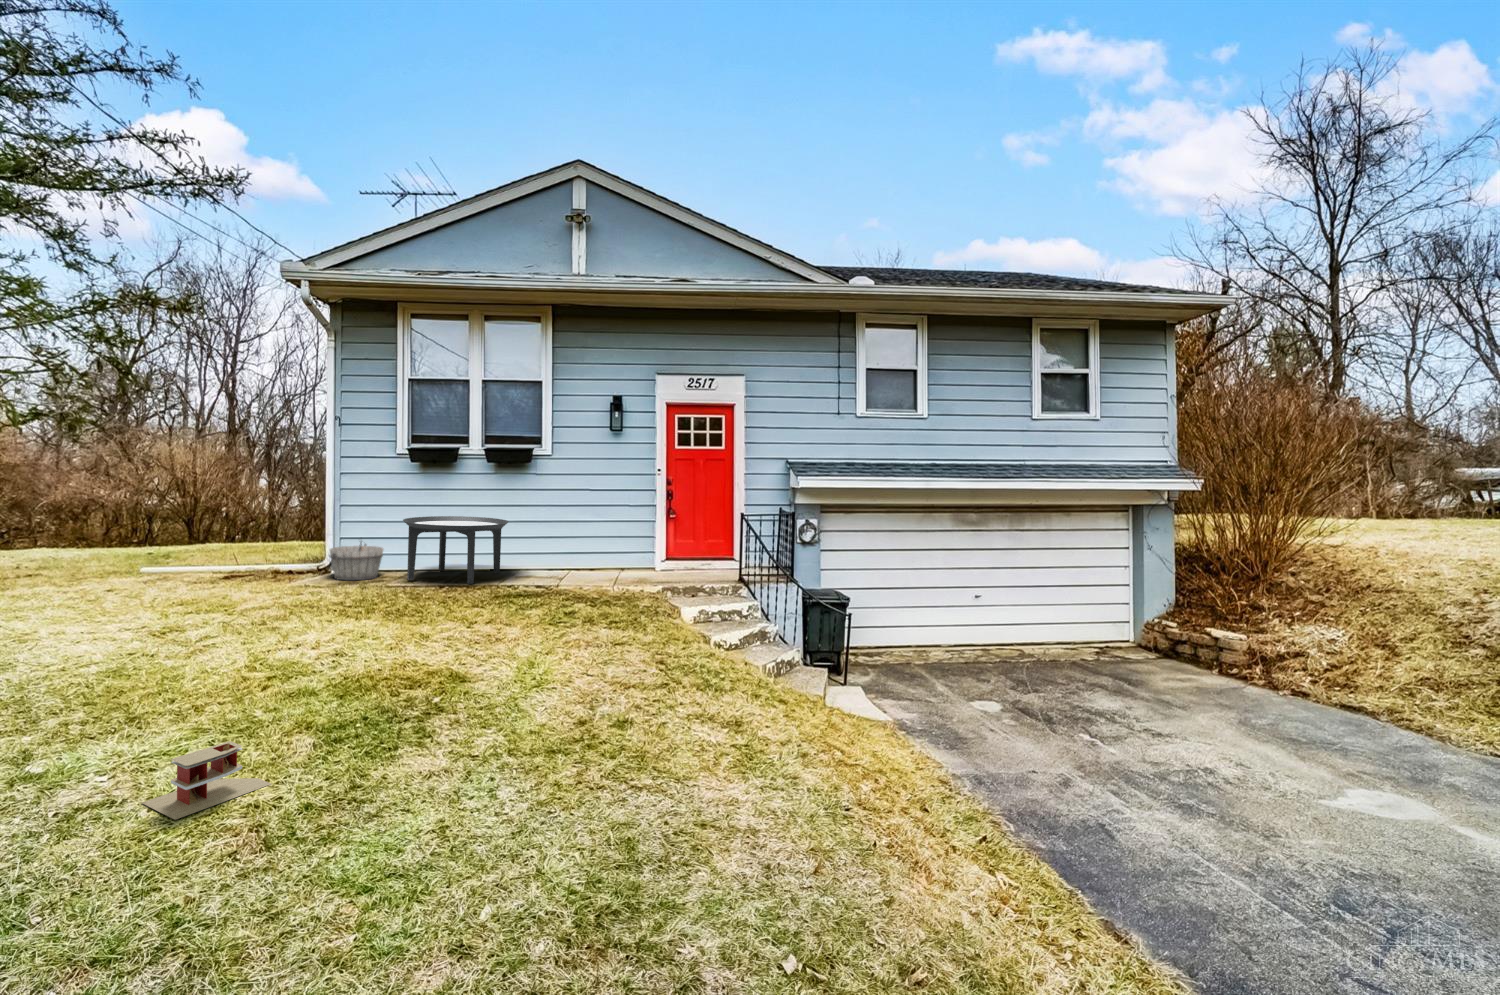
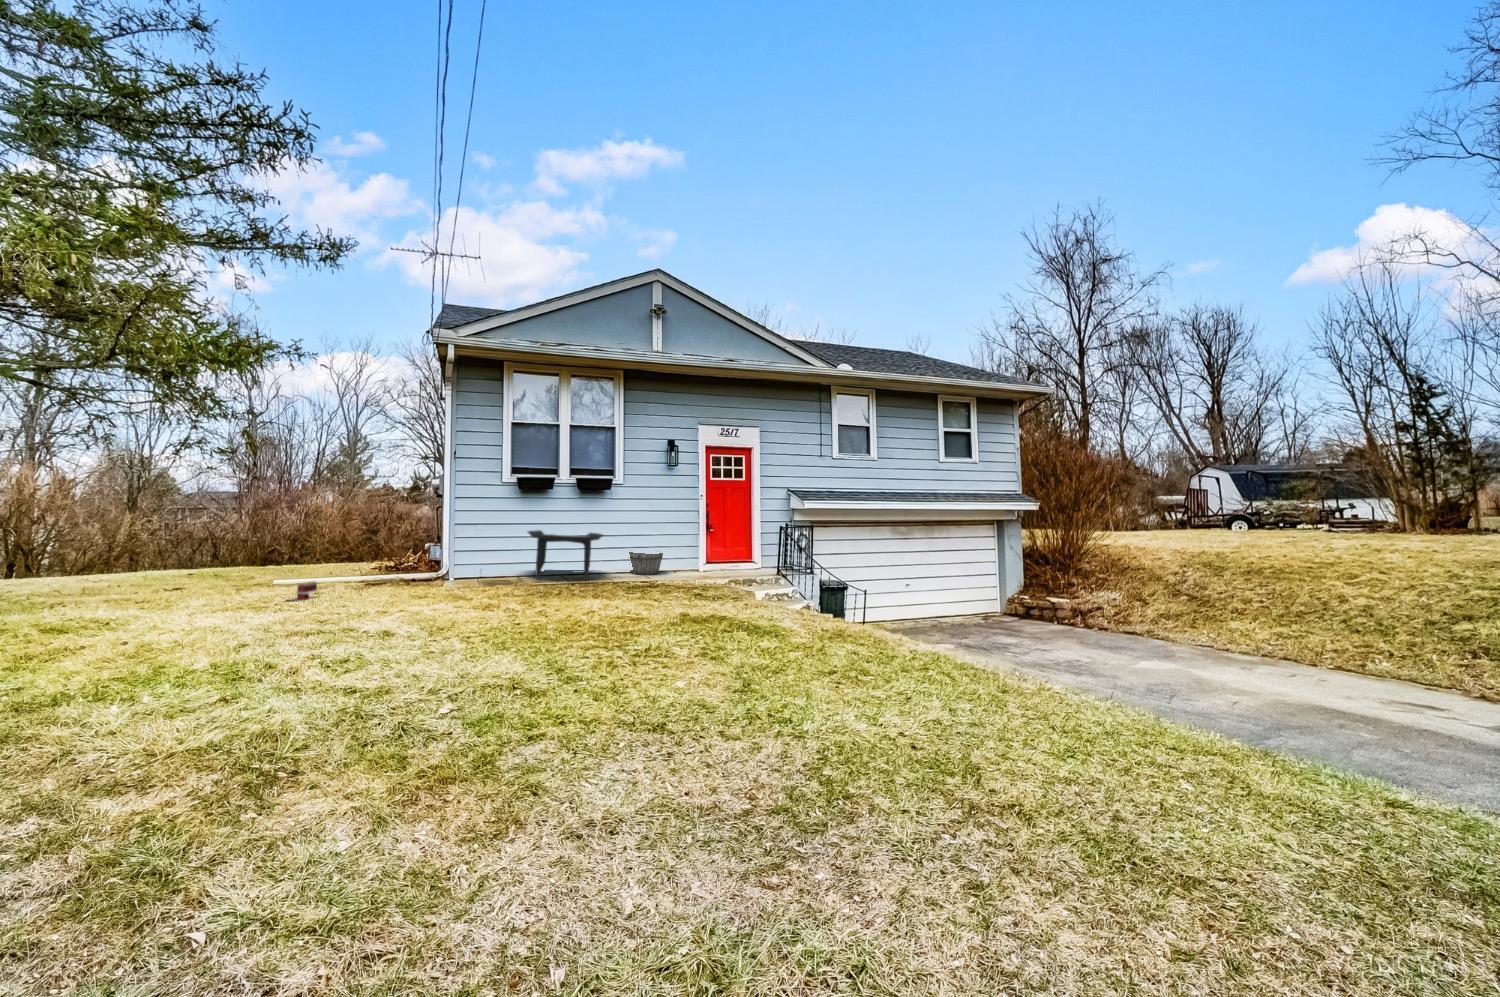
wooden bucket: present [330,542,383,580] -> present [629,552,663,575]
toy house: present [142,741,271,820] -> present [288,581,318,601]

